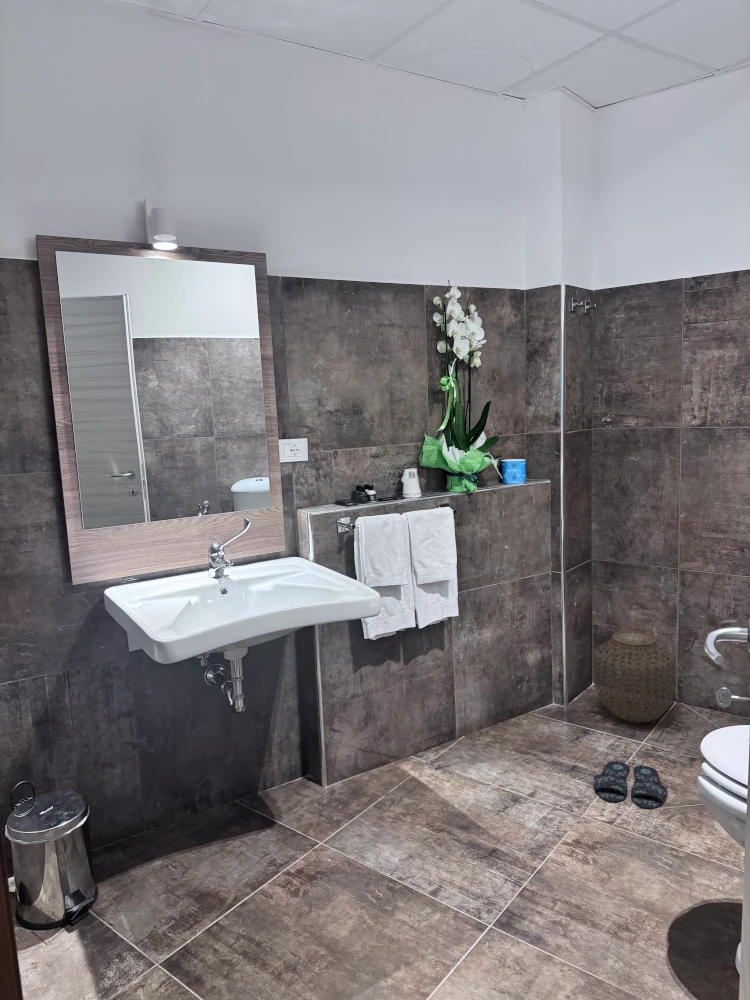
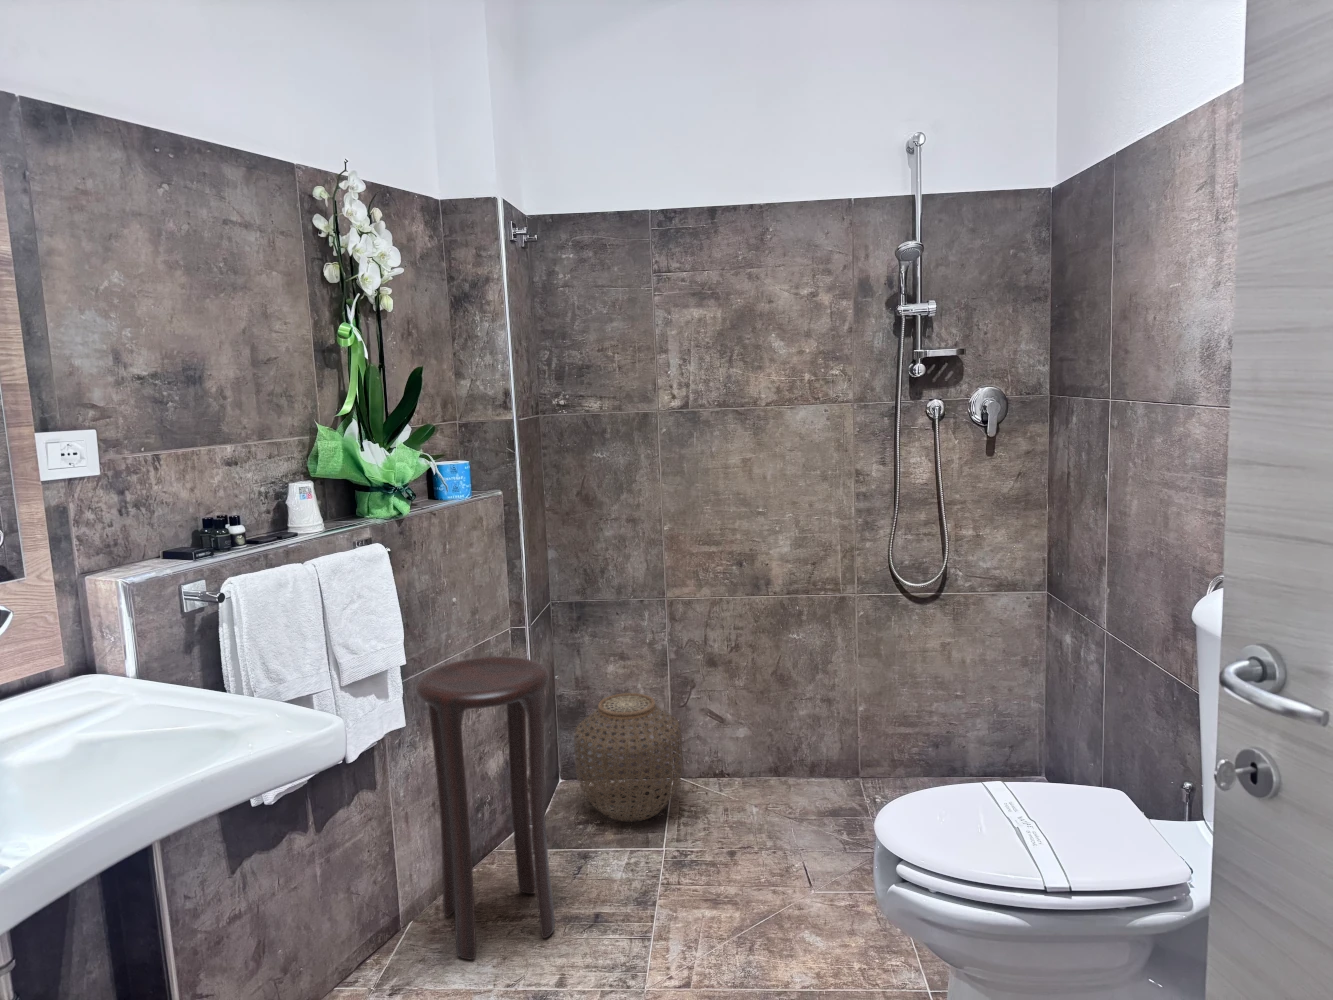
stool: none [467,585,551,768] -> present [415,656,555,959]
slippers: present [594,761,667,809] -> none [633,880,732,953]

